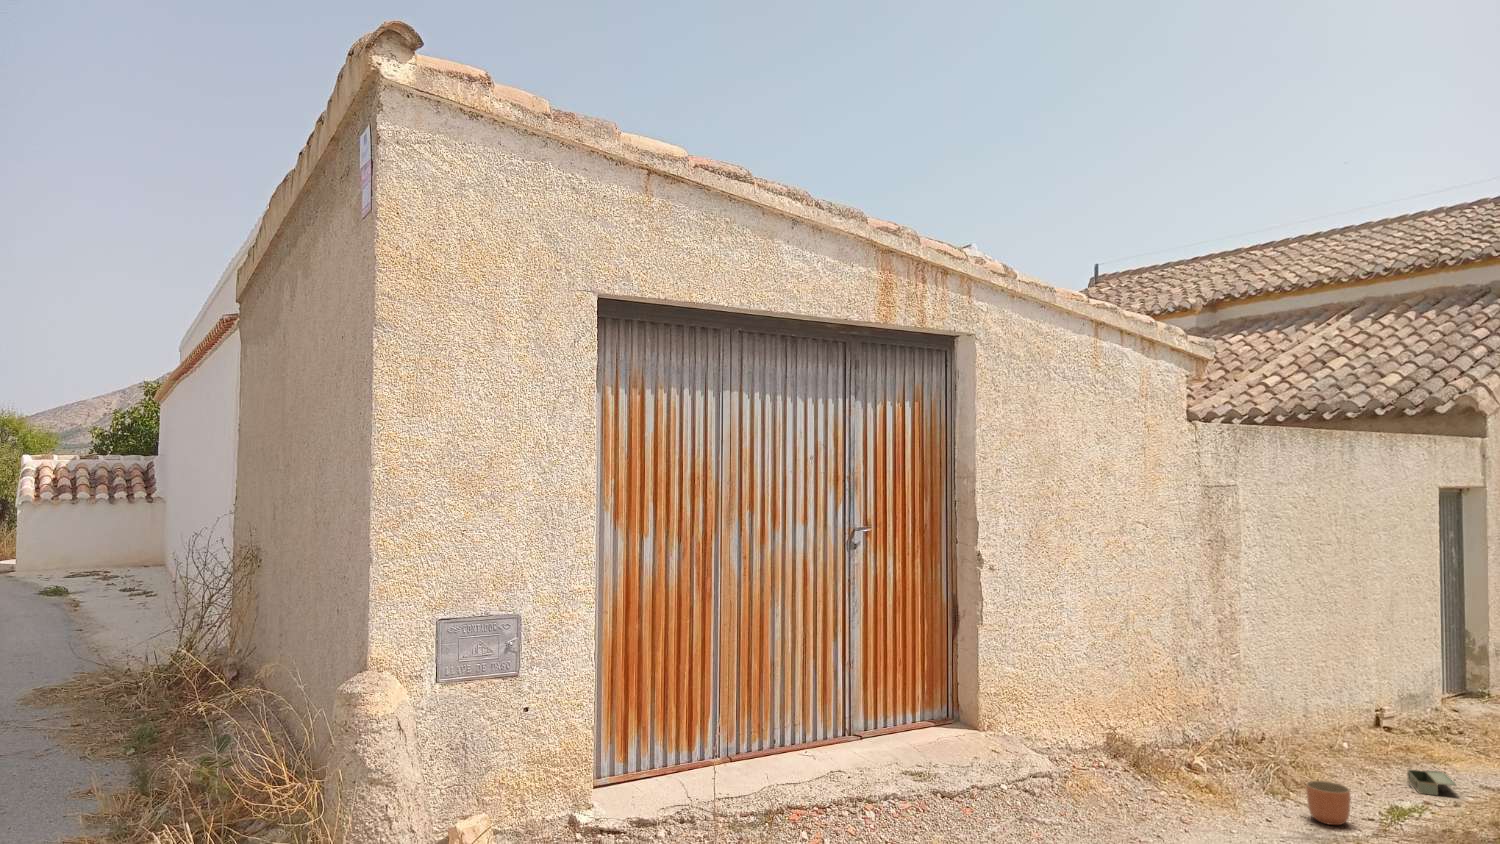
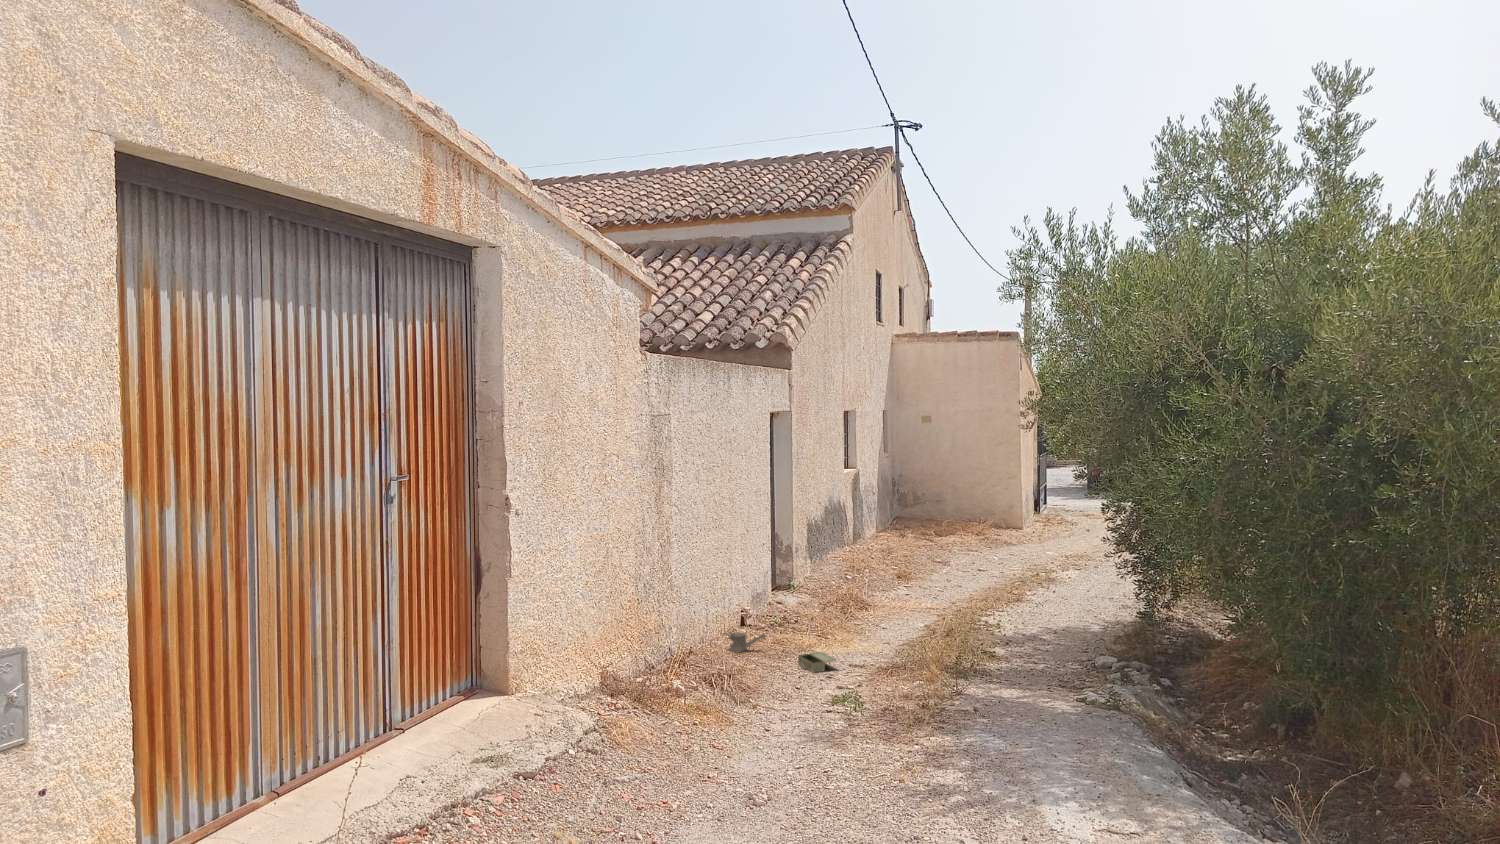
watering can: none [1322,727,1376,753] -> present [726,632,765,652]
planter: present [1306,781,1350,825] -> none [763,676,796,713]

